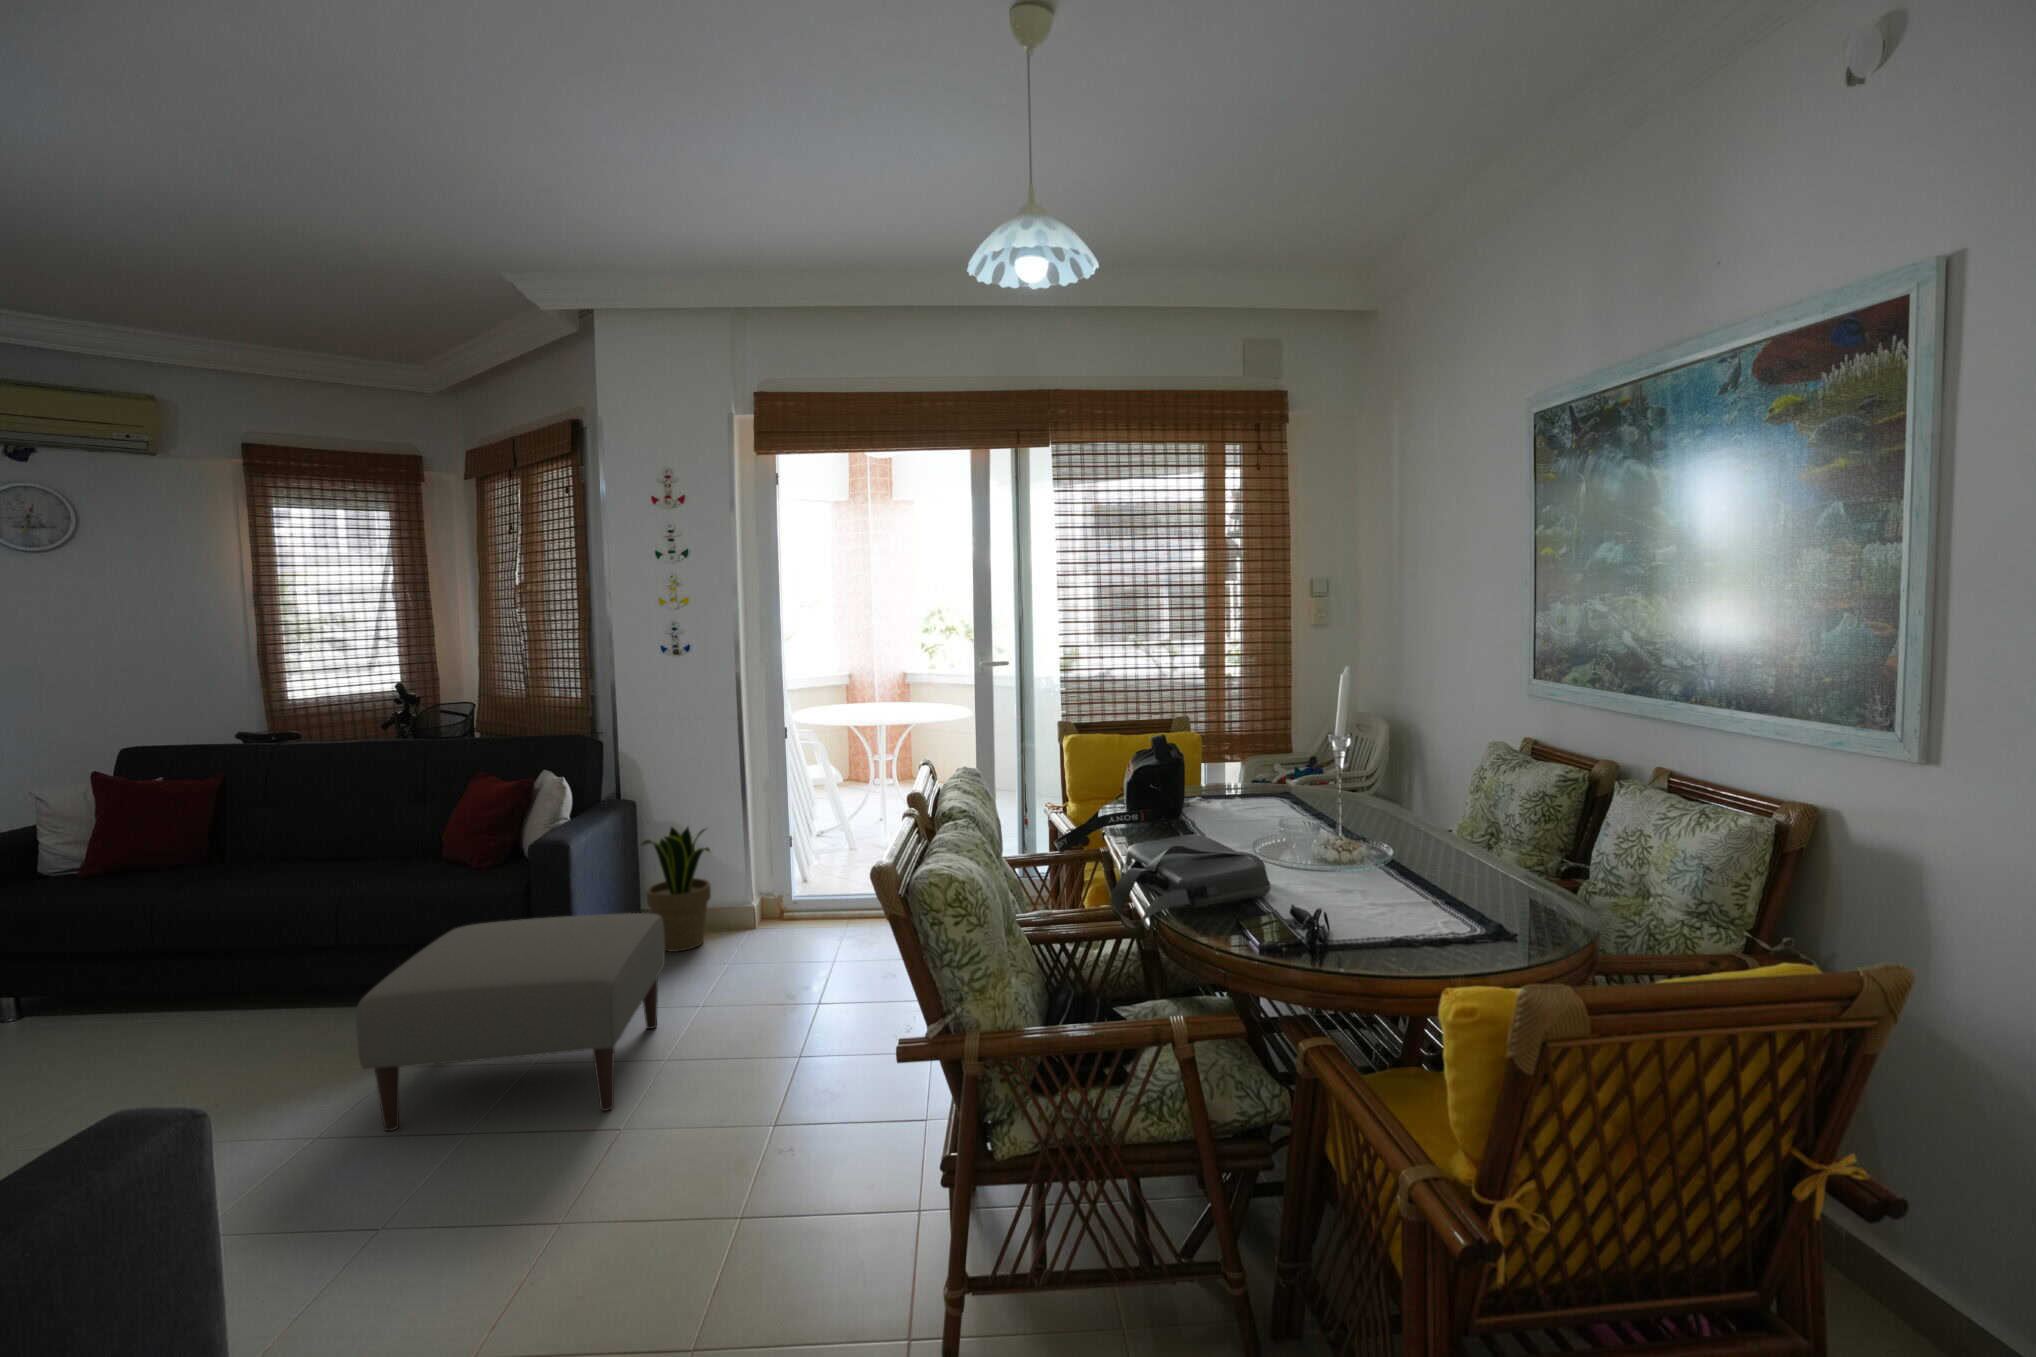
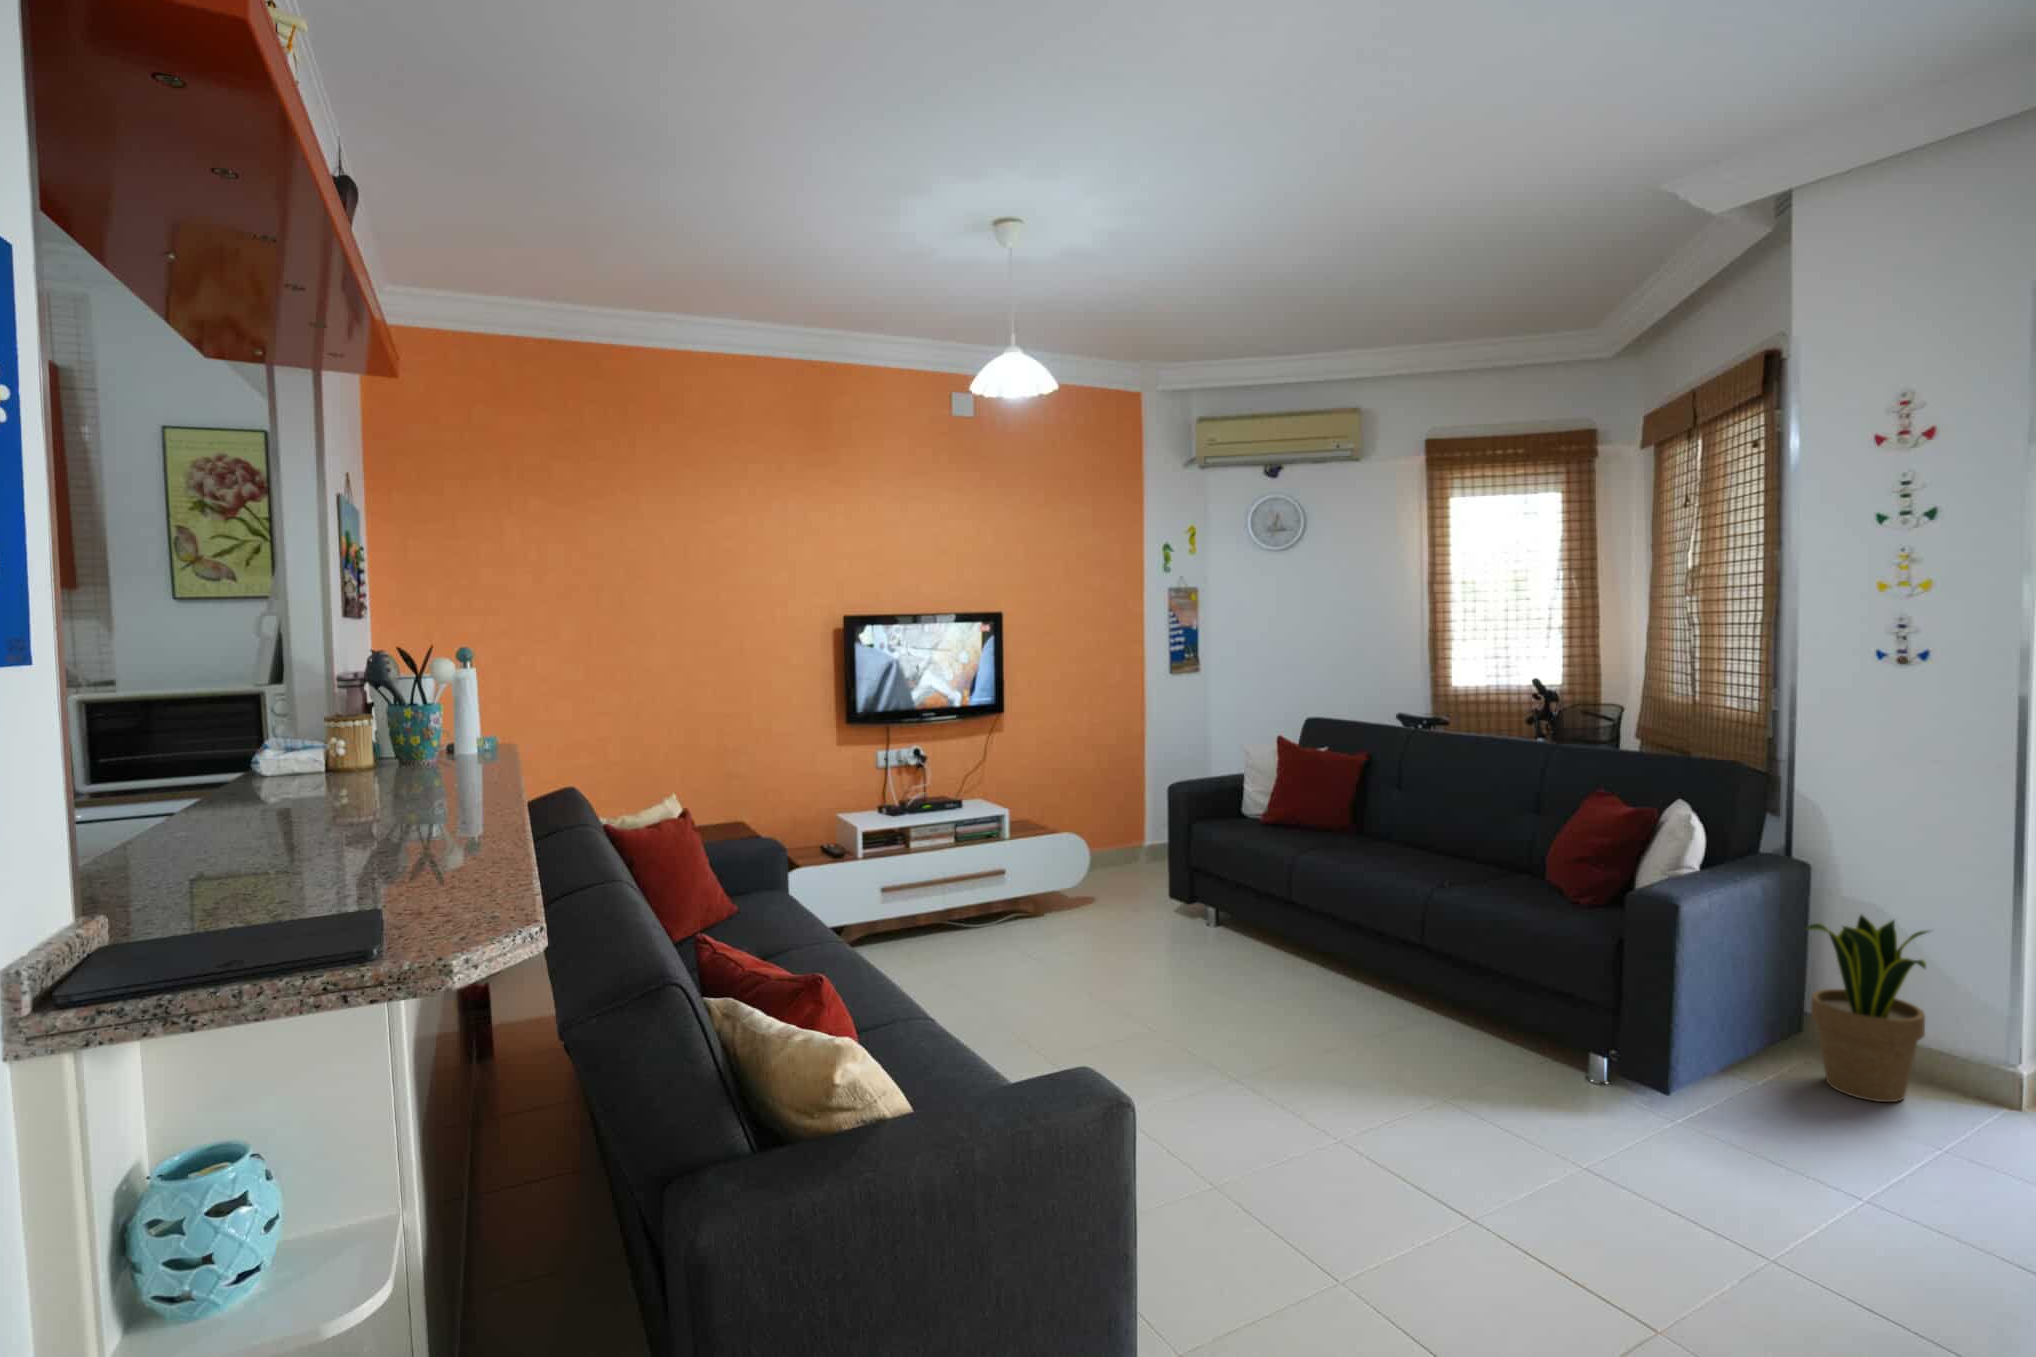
ottoman: present [356,913,665,1131] -> none [1400,964,1802,1271]

